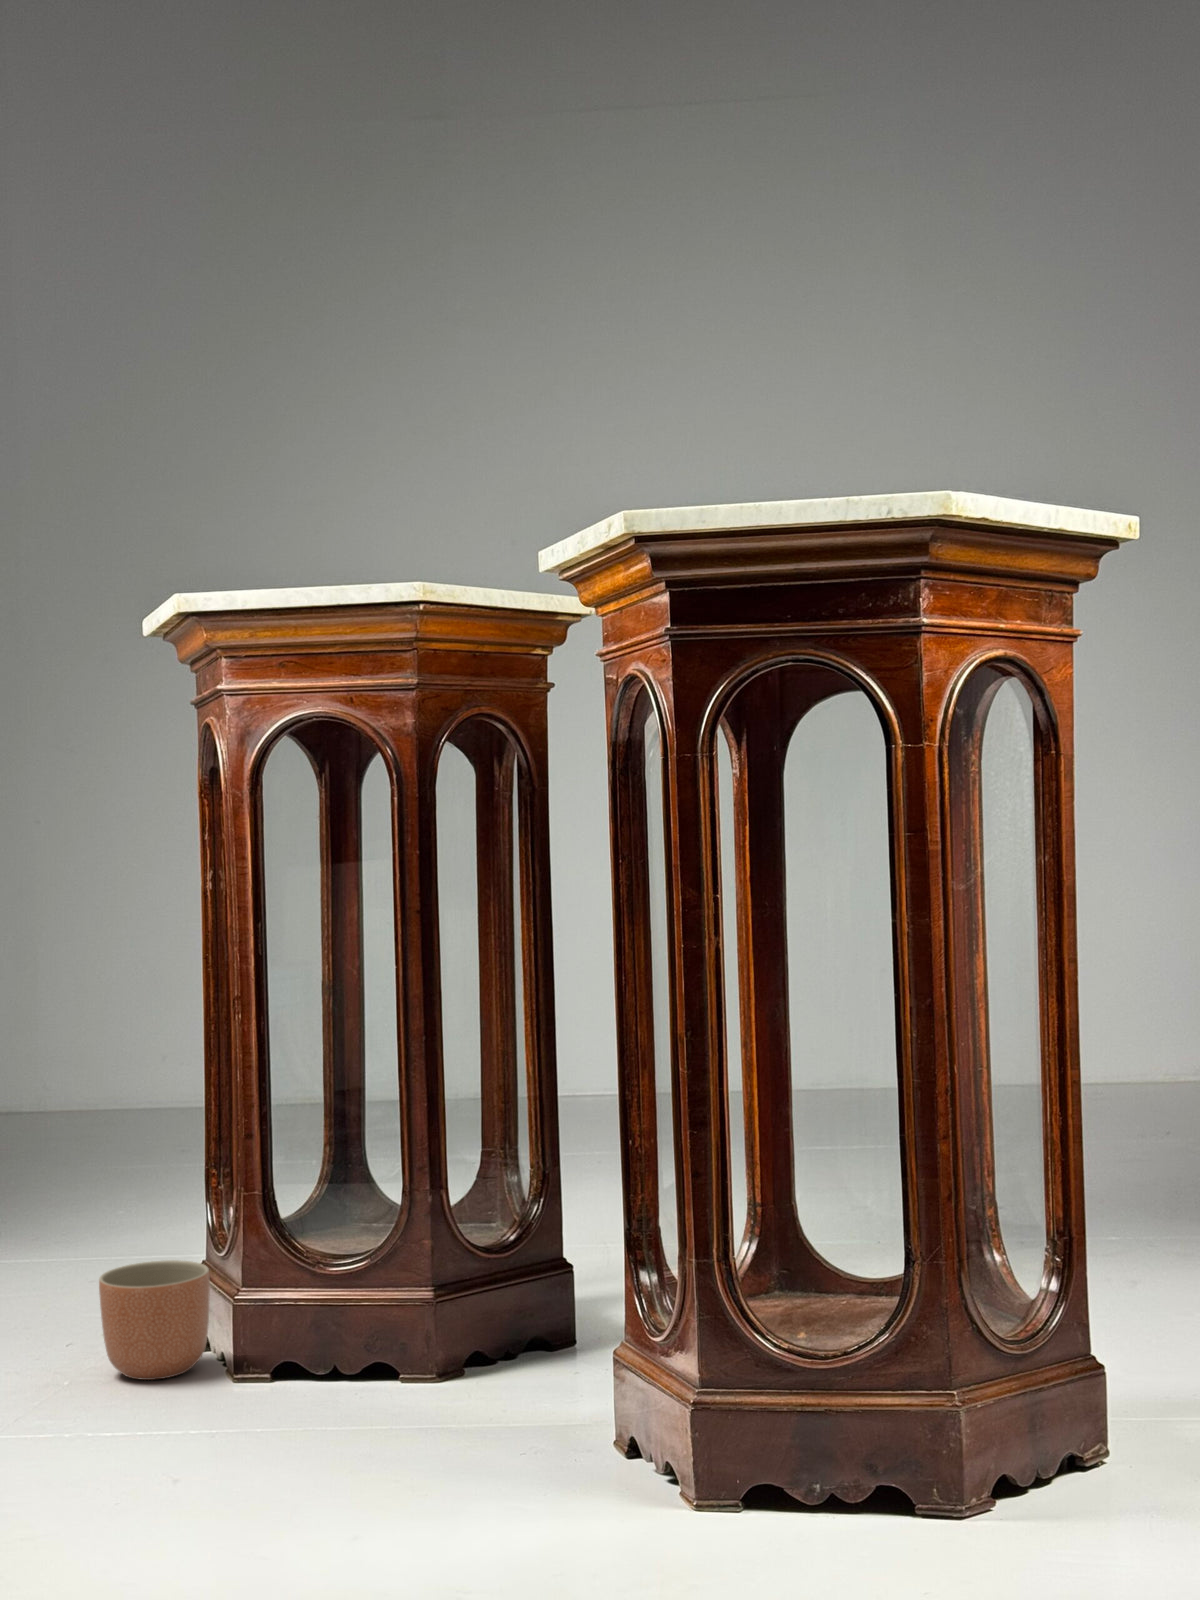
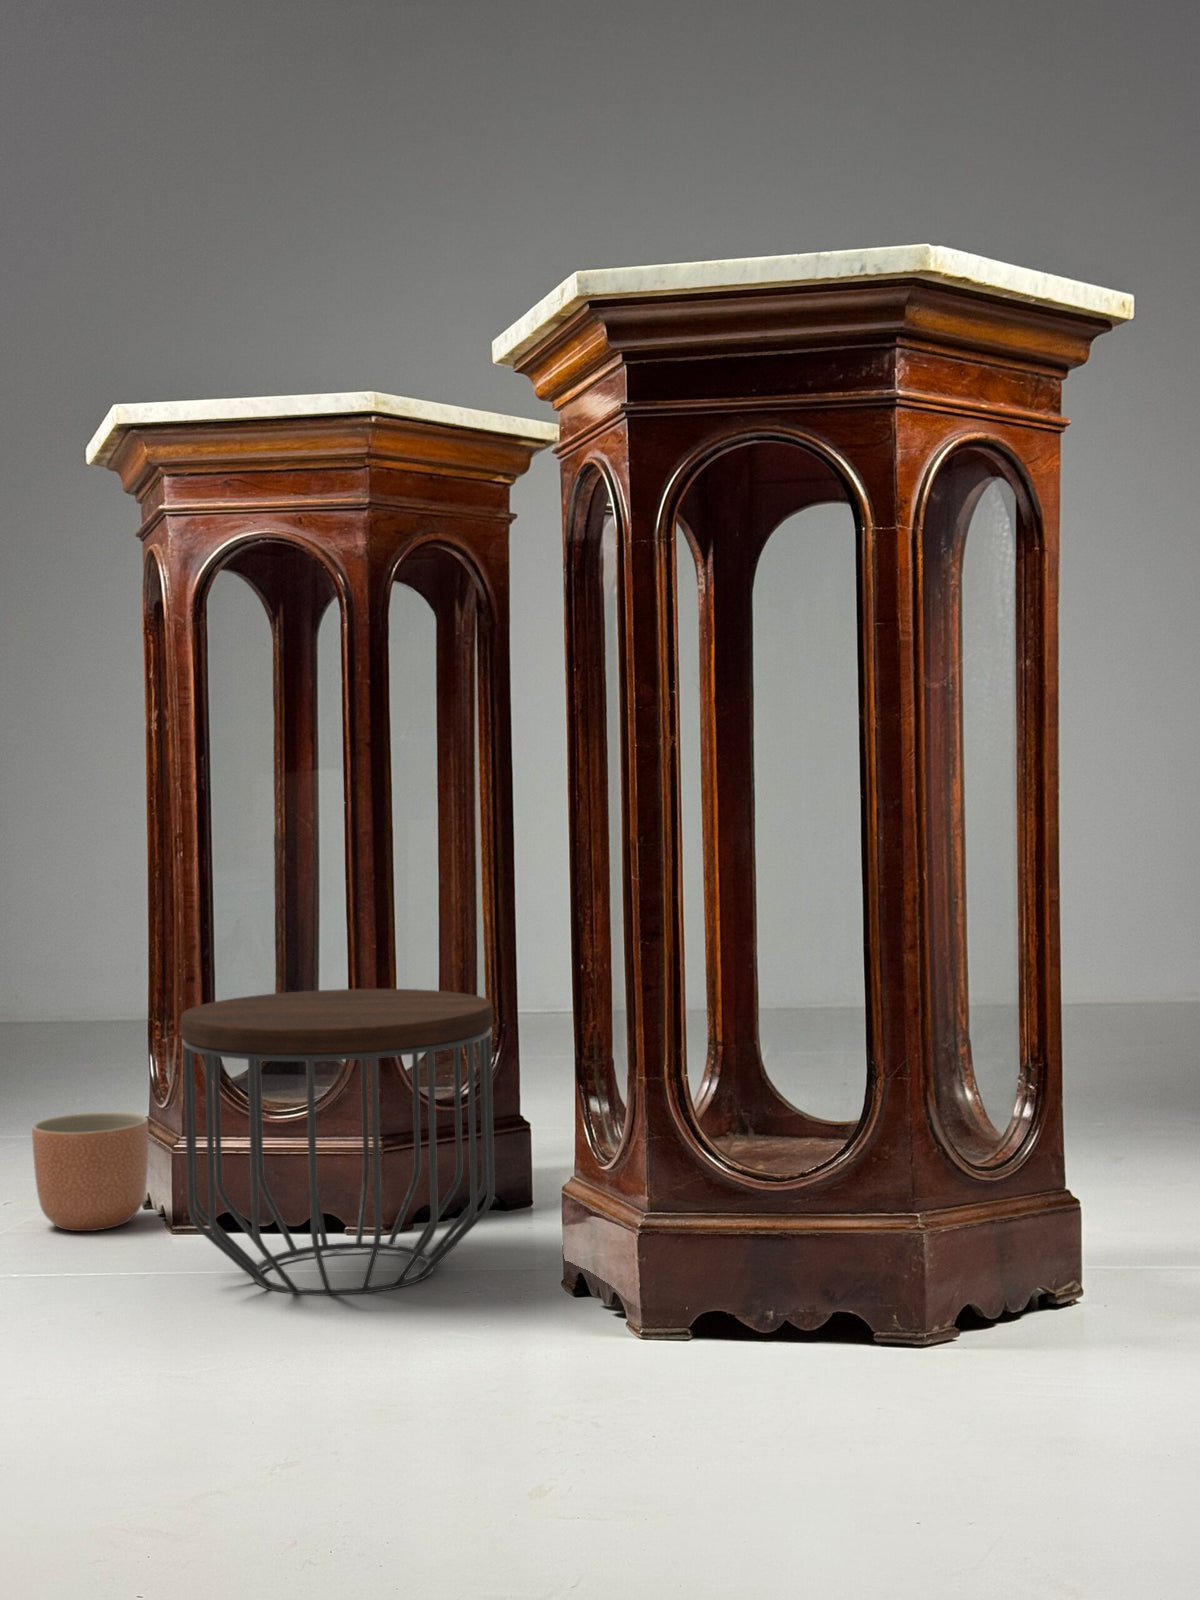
side table: none [248,1149,547,1457] -> present [181,989,494,1295]

